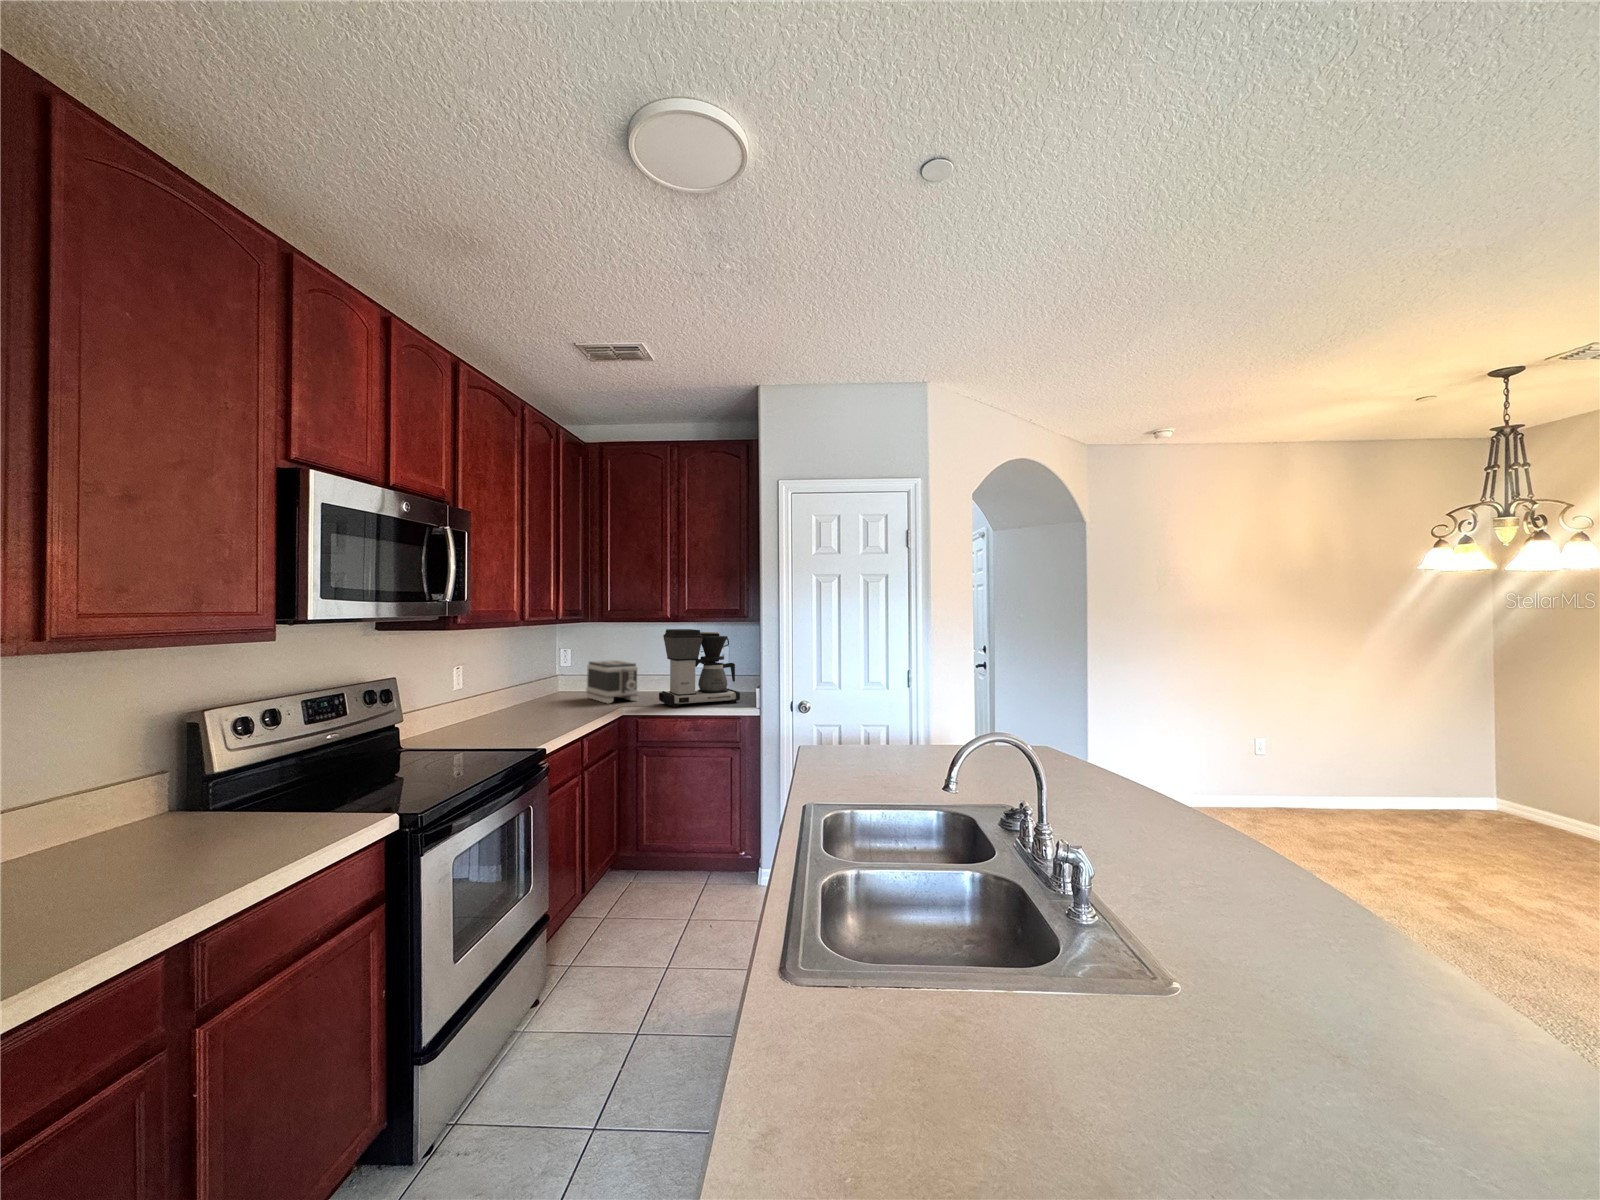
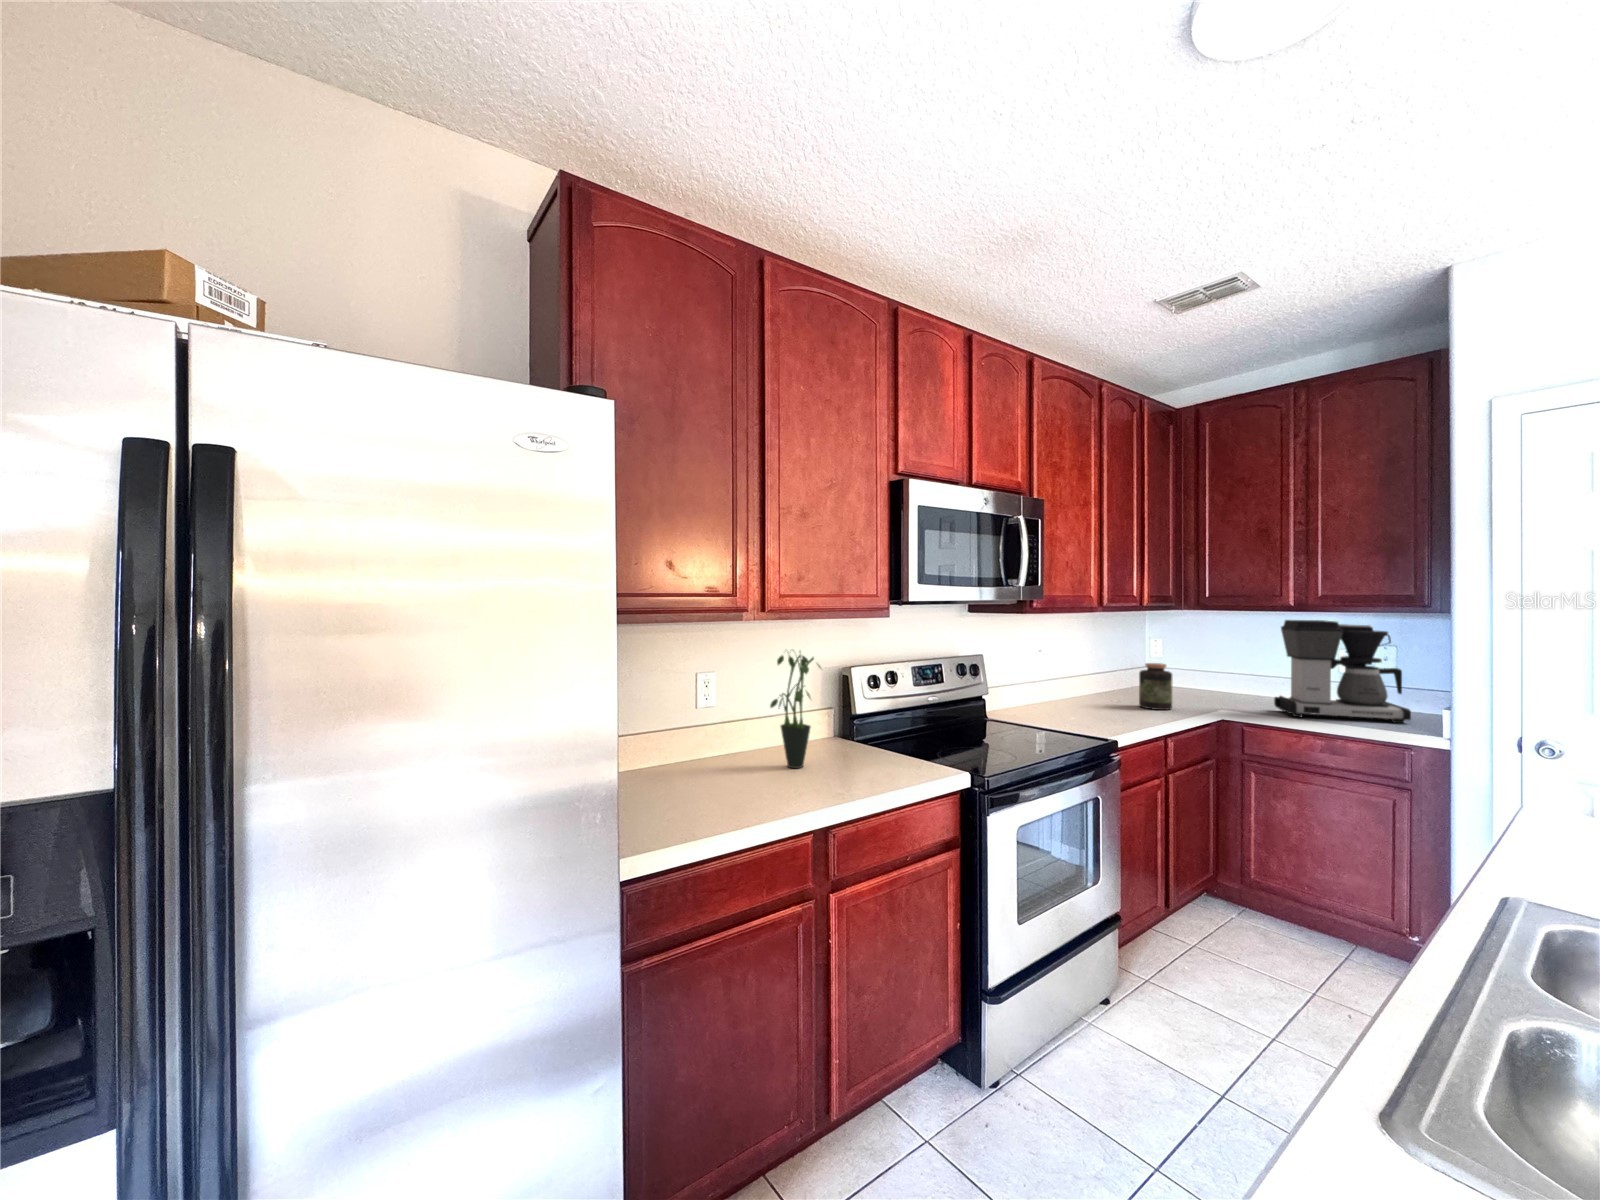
toaster: present [586,660,638,703] -> none [1178,653,1245,704]
jar: none [556,672,584,716] -> present [1139,663,1172,710]
potted plant: none [55,694,167,872] -> present [770,655,821,768]

